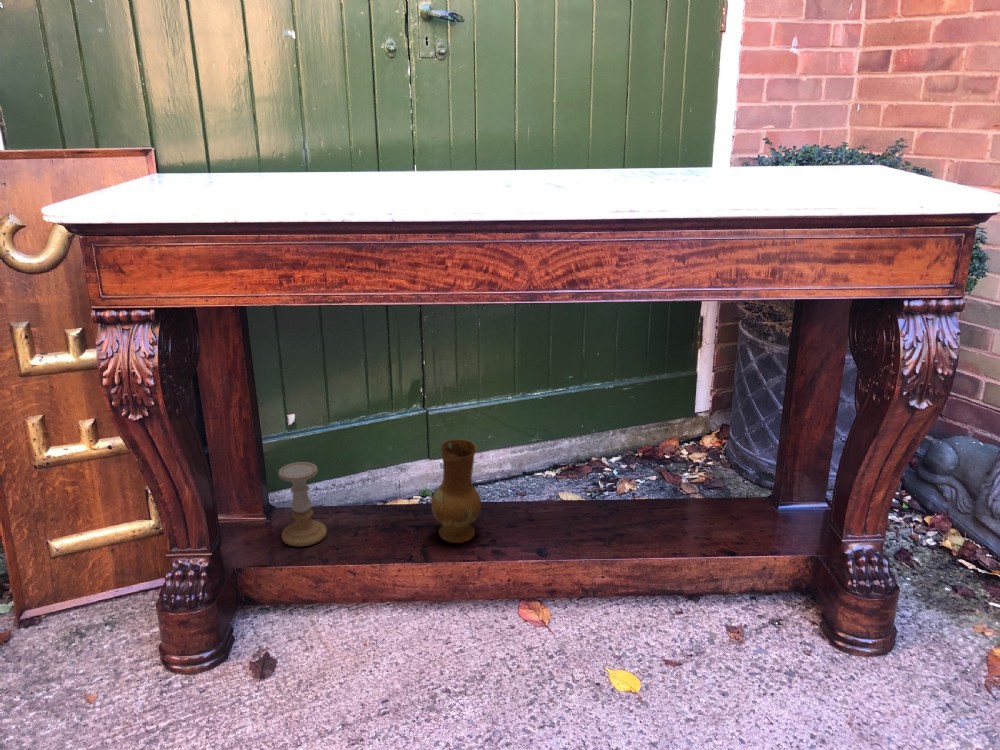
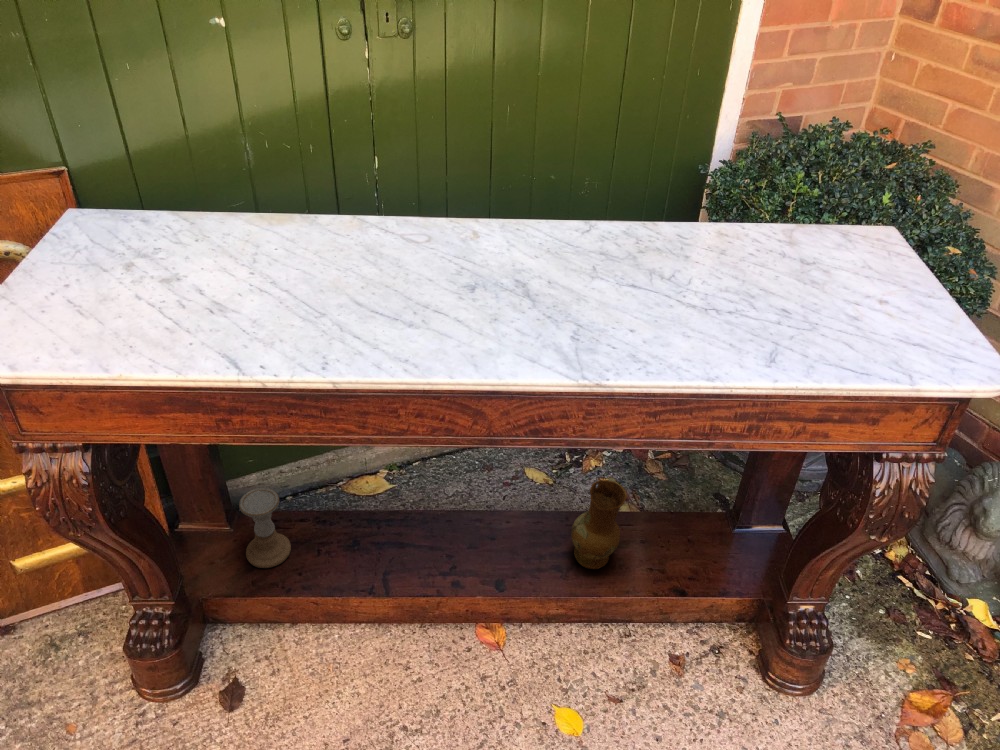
ceramic jug: present [431,439,481,543] -> present [571,478,627,569]

